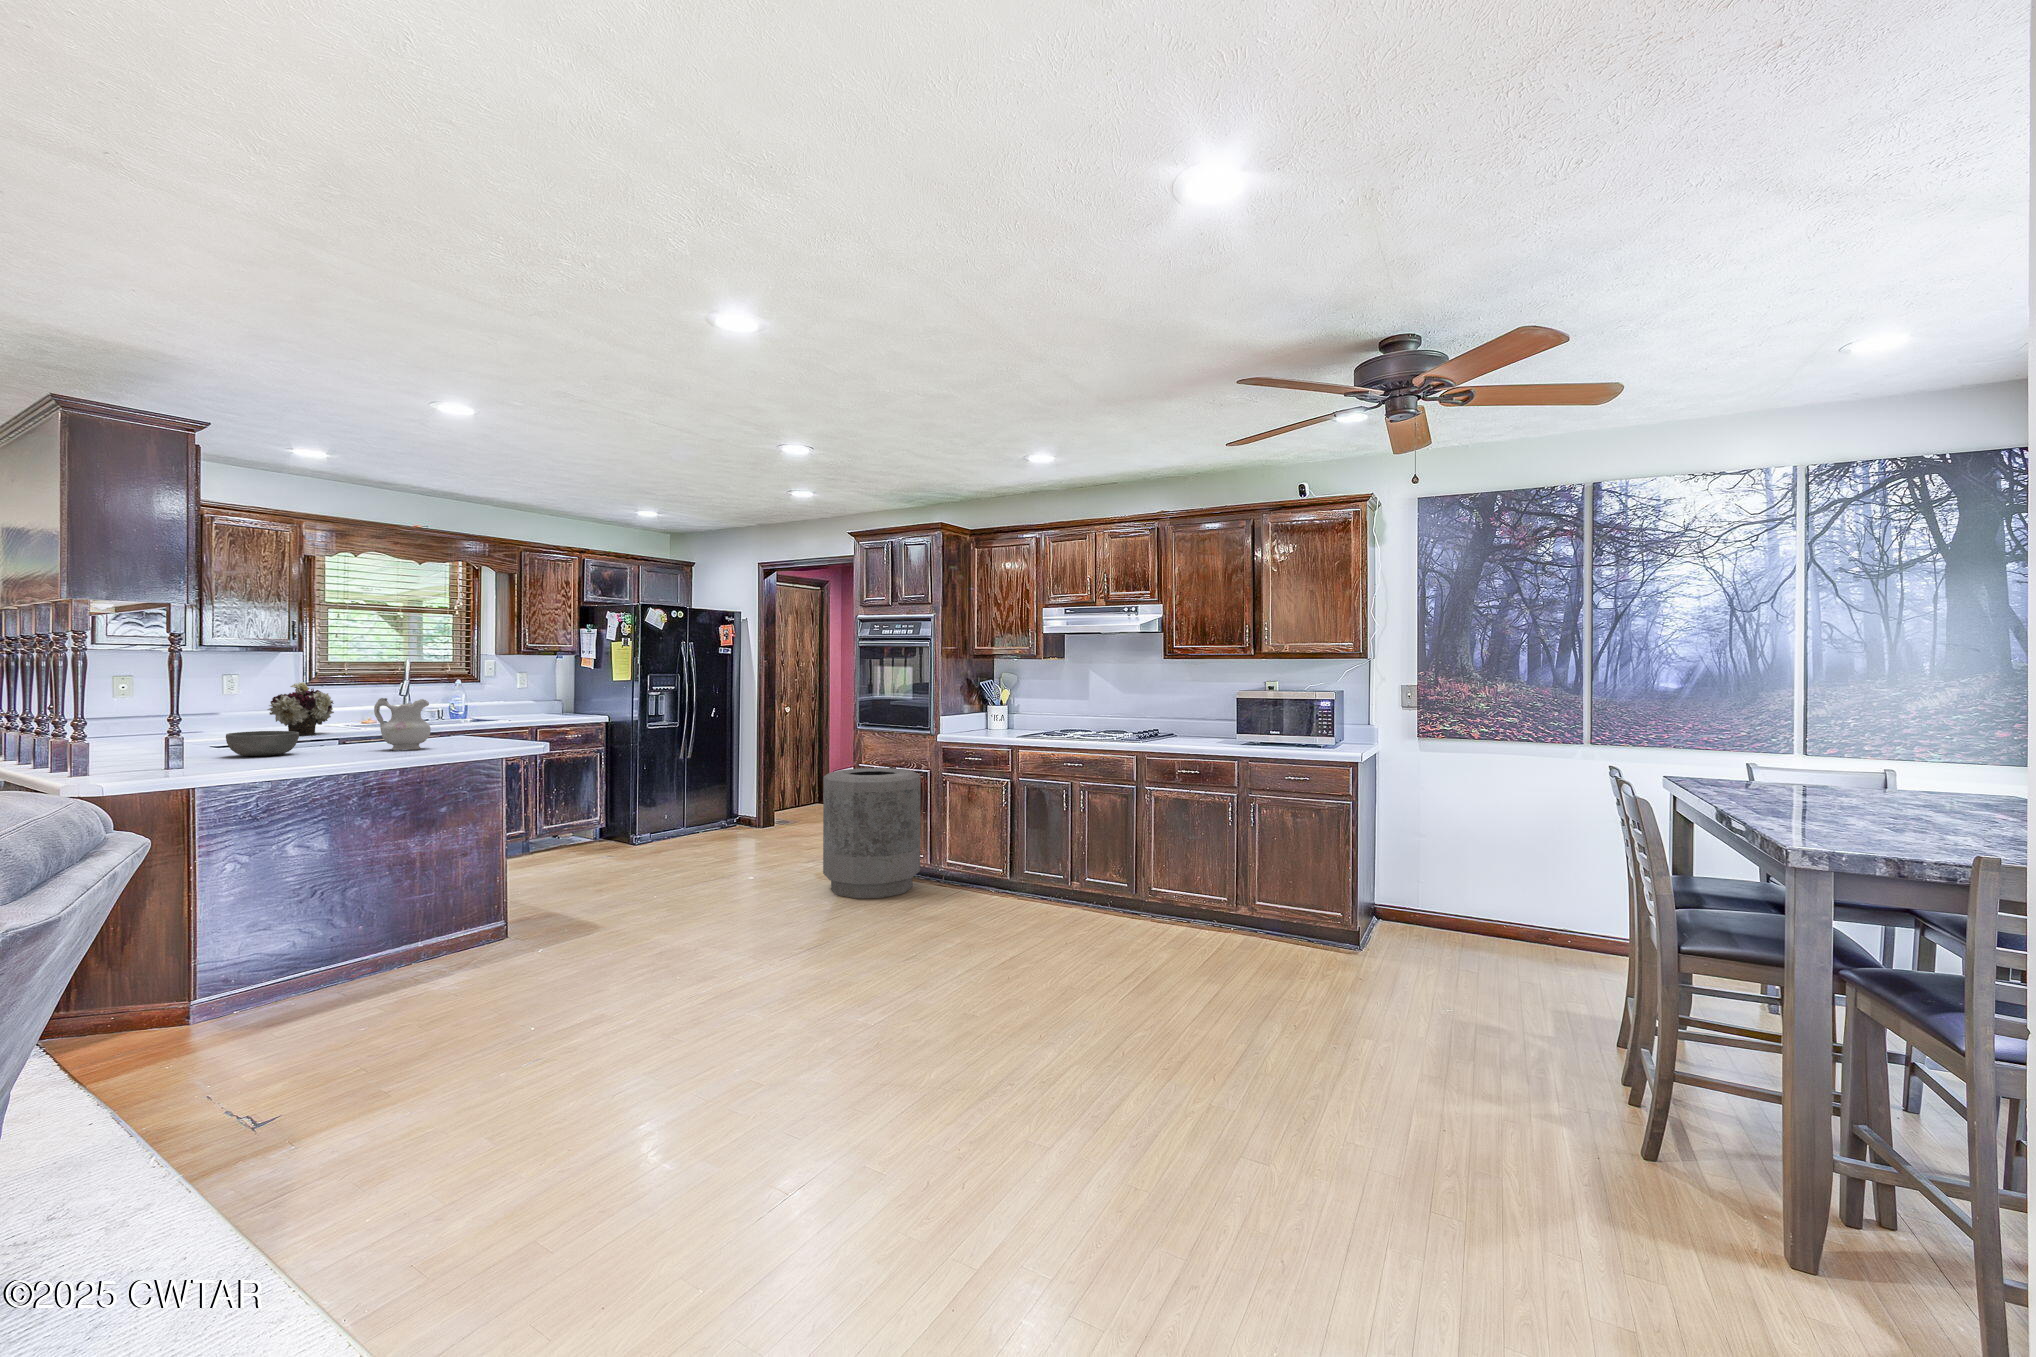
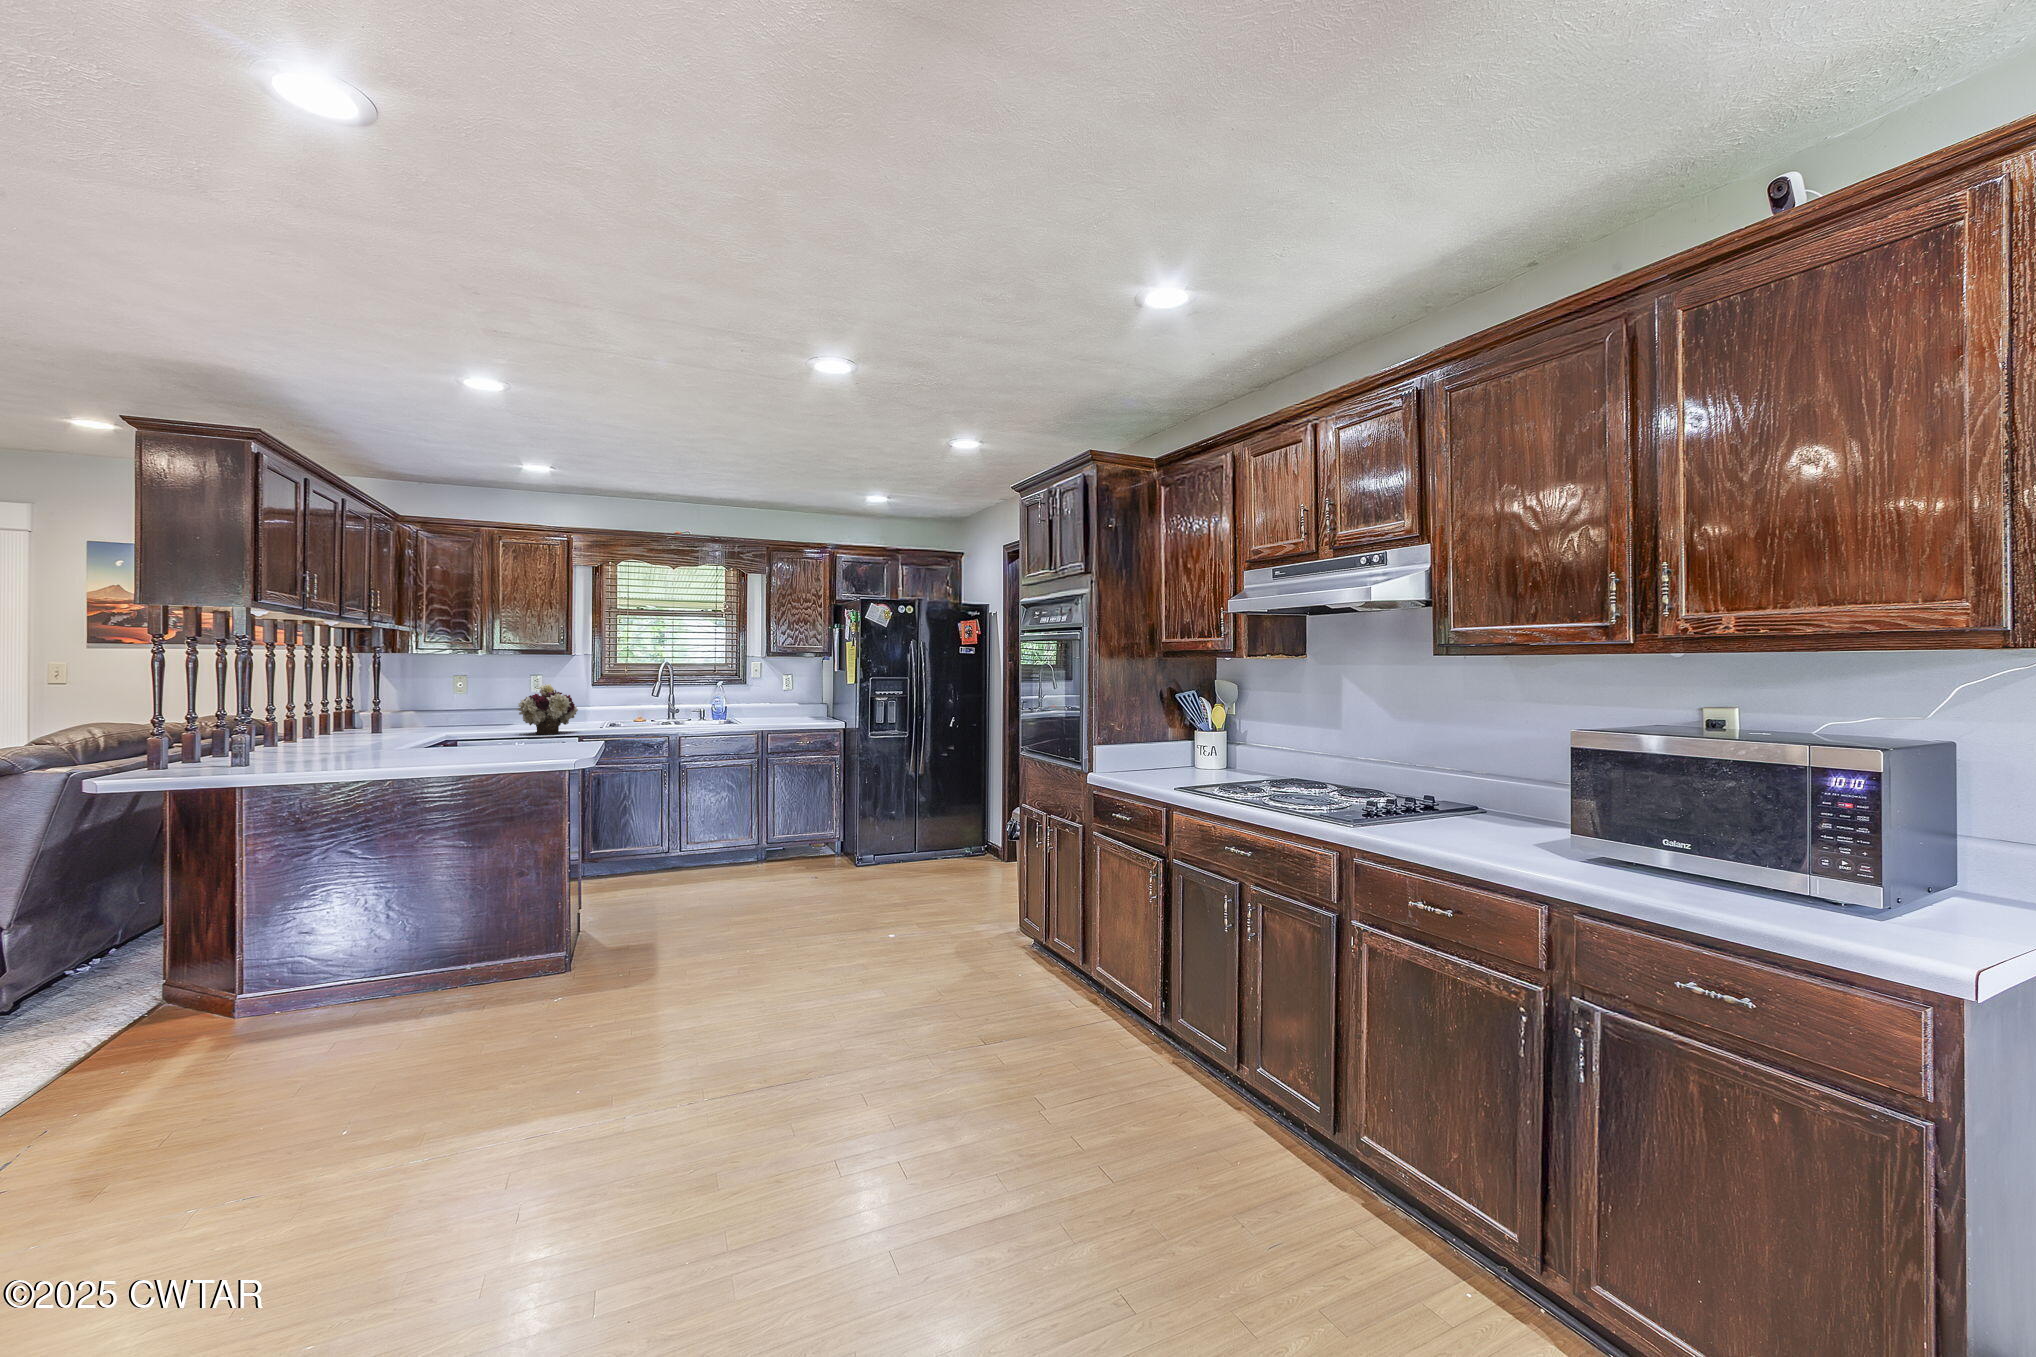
ceramic pitcher: present [374,698,431,750] -> none [464,704,514,760]
bowl: present [226,731,299,756] -> none [339,735,406,760]
trash can: present [823,768,921,898] -> none [915,814,1054,1015]

